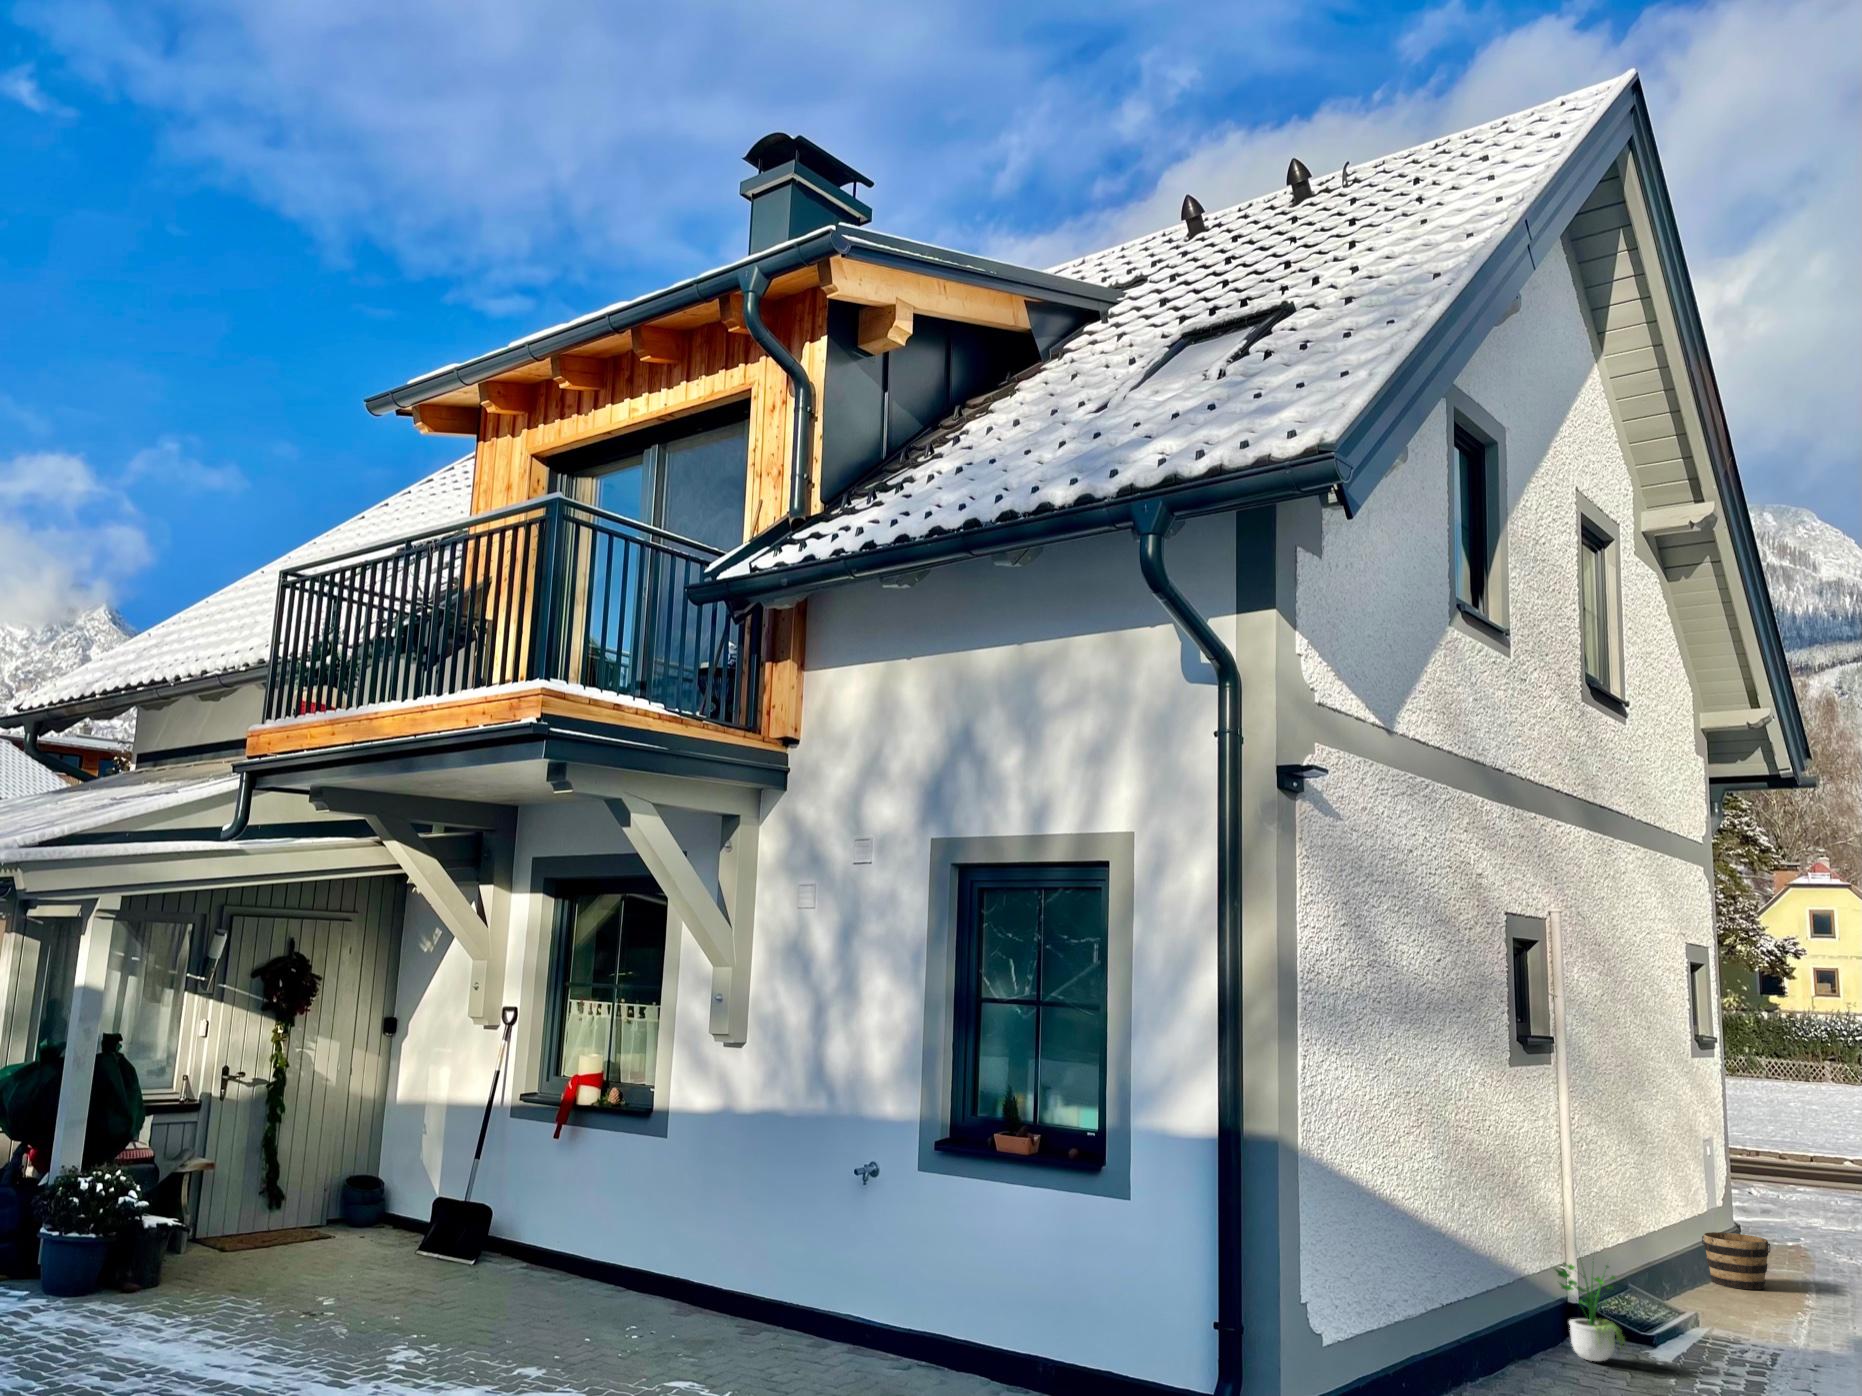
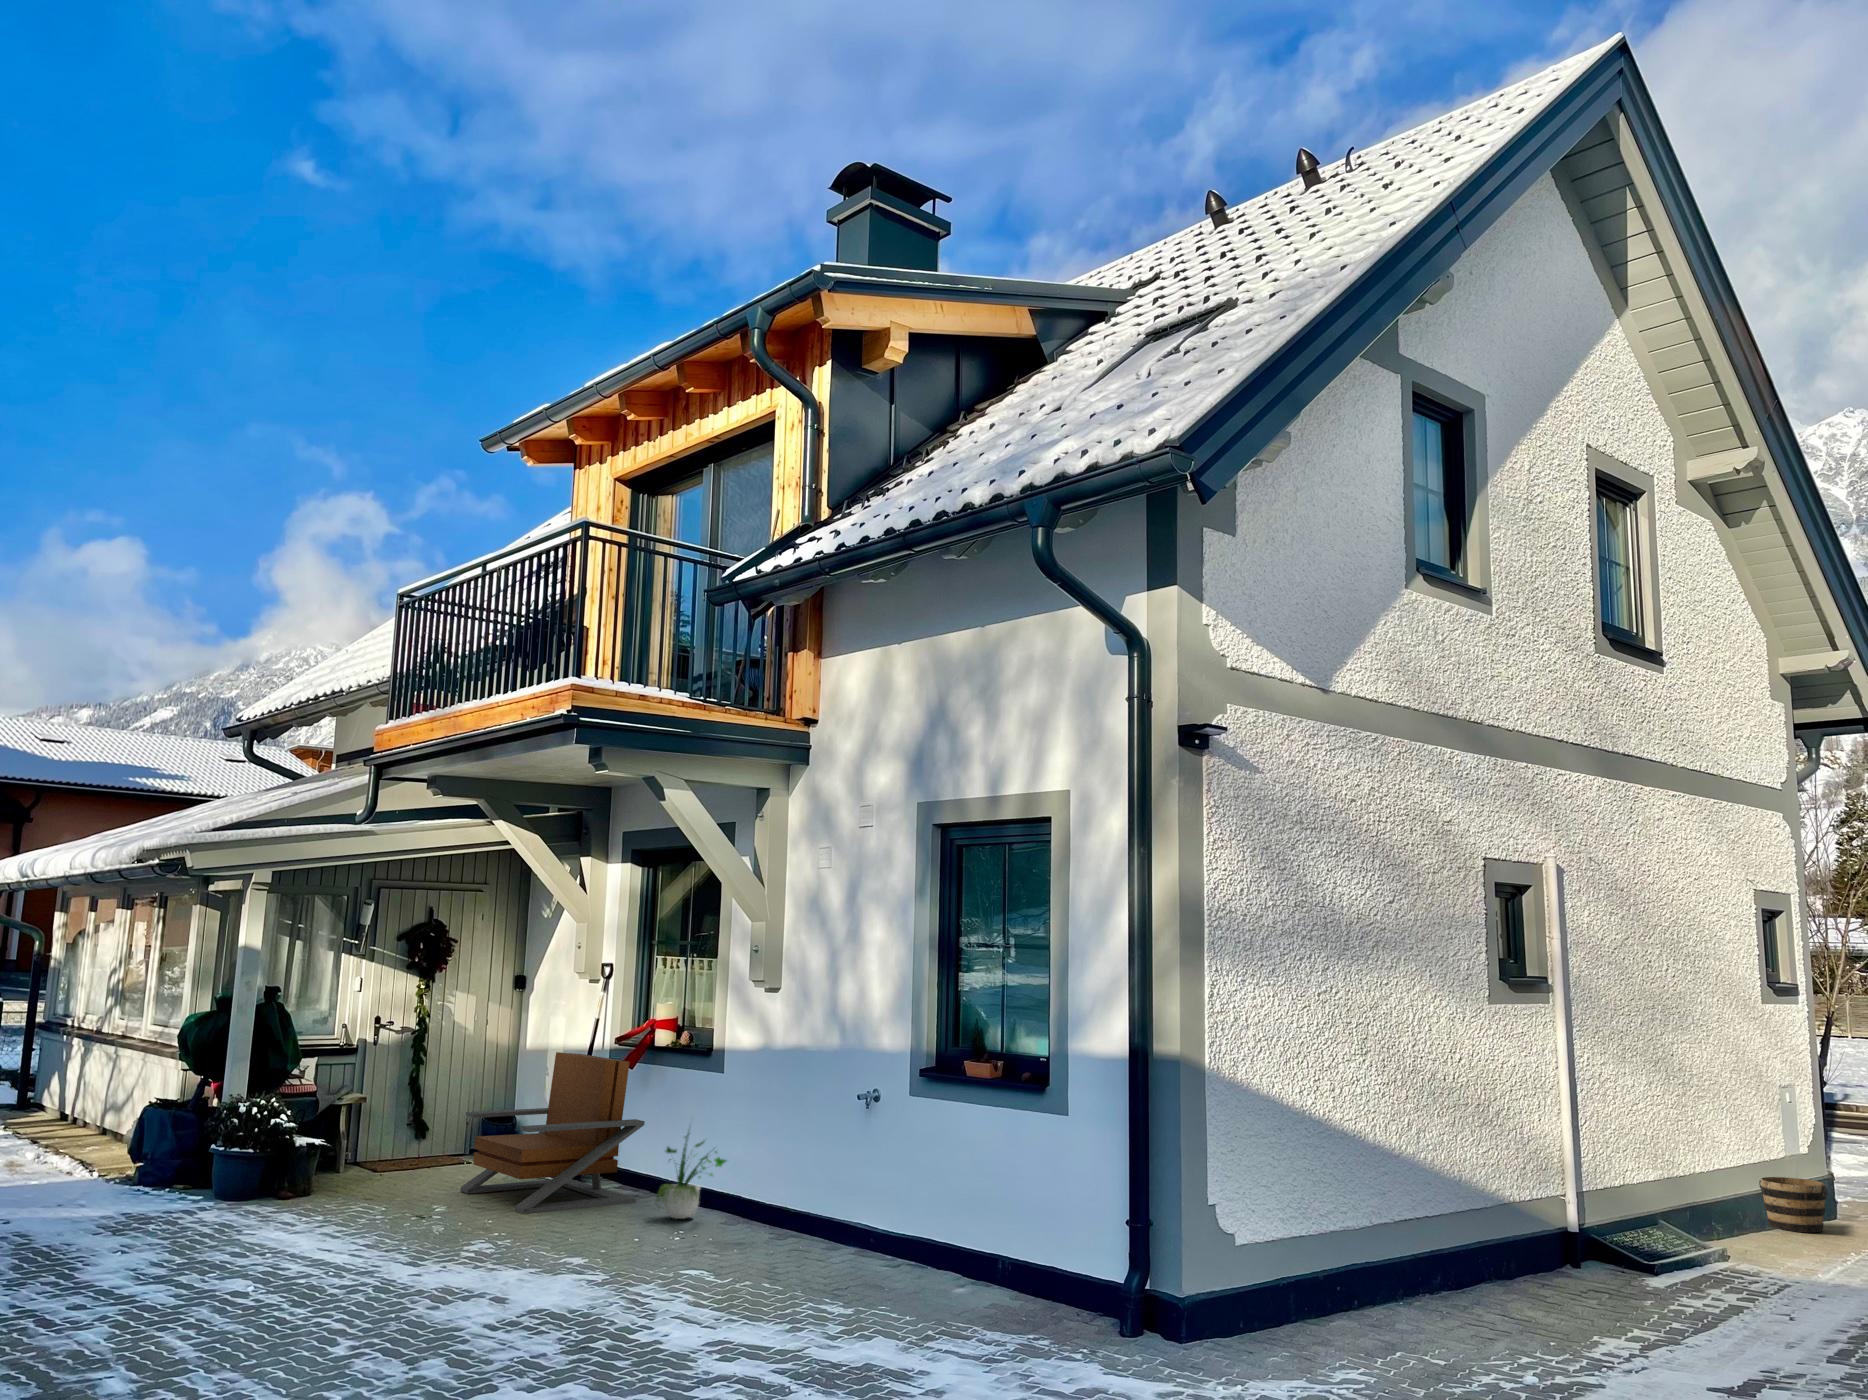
lounge chair: none [340,1109,567,1303] -> present [460,1052,645,1214]
potted plant: present [1555,1264,1625,1361] -> present [656,1133,726,1219]

